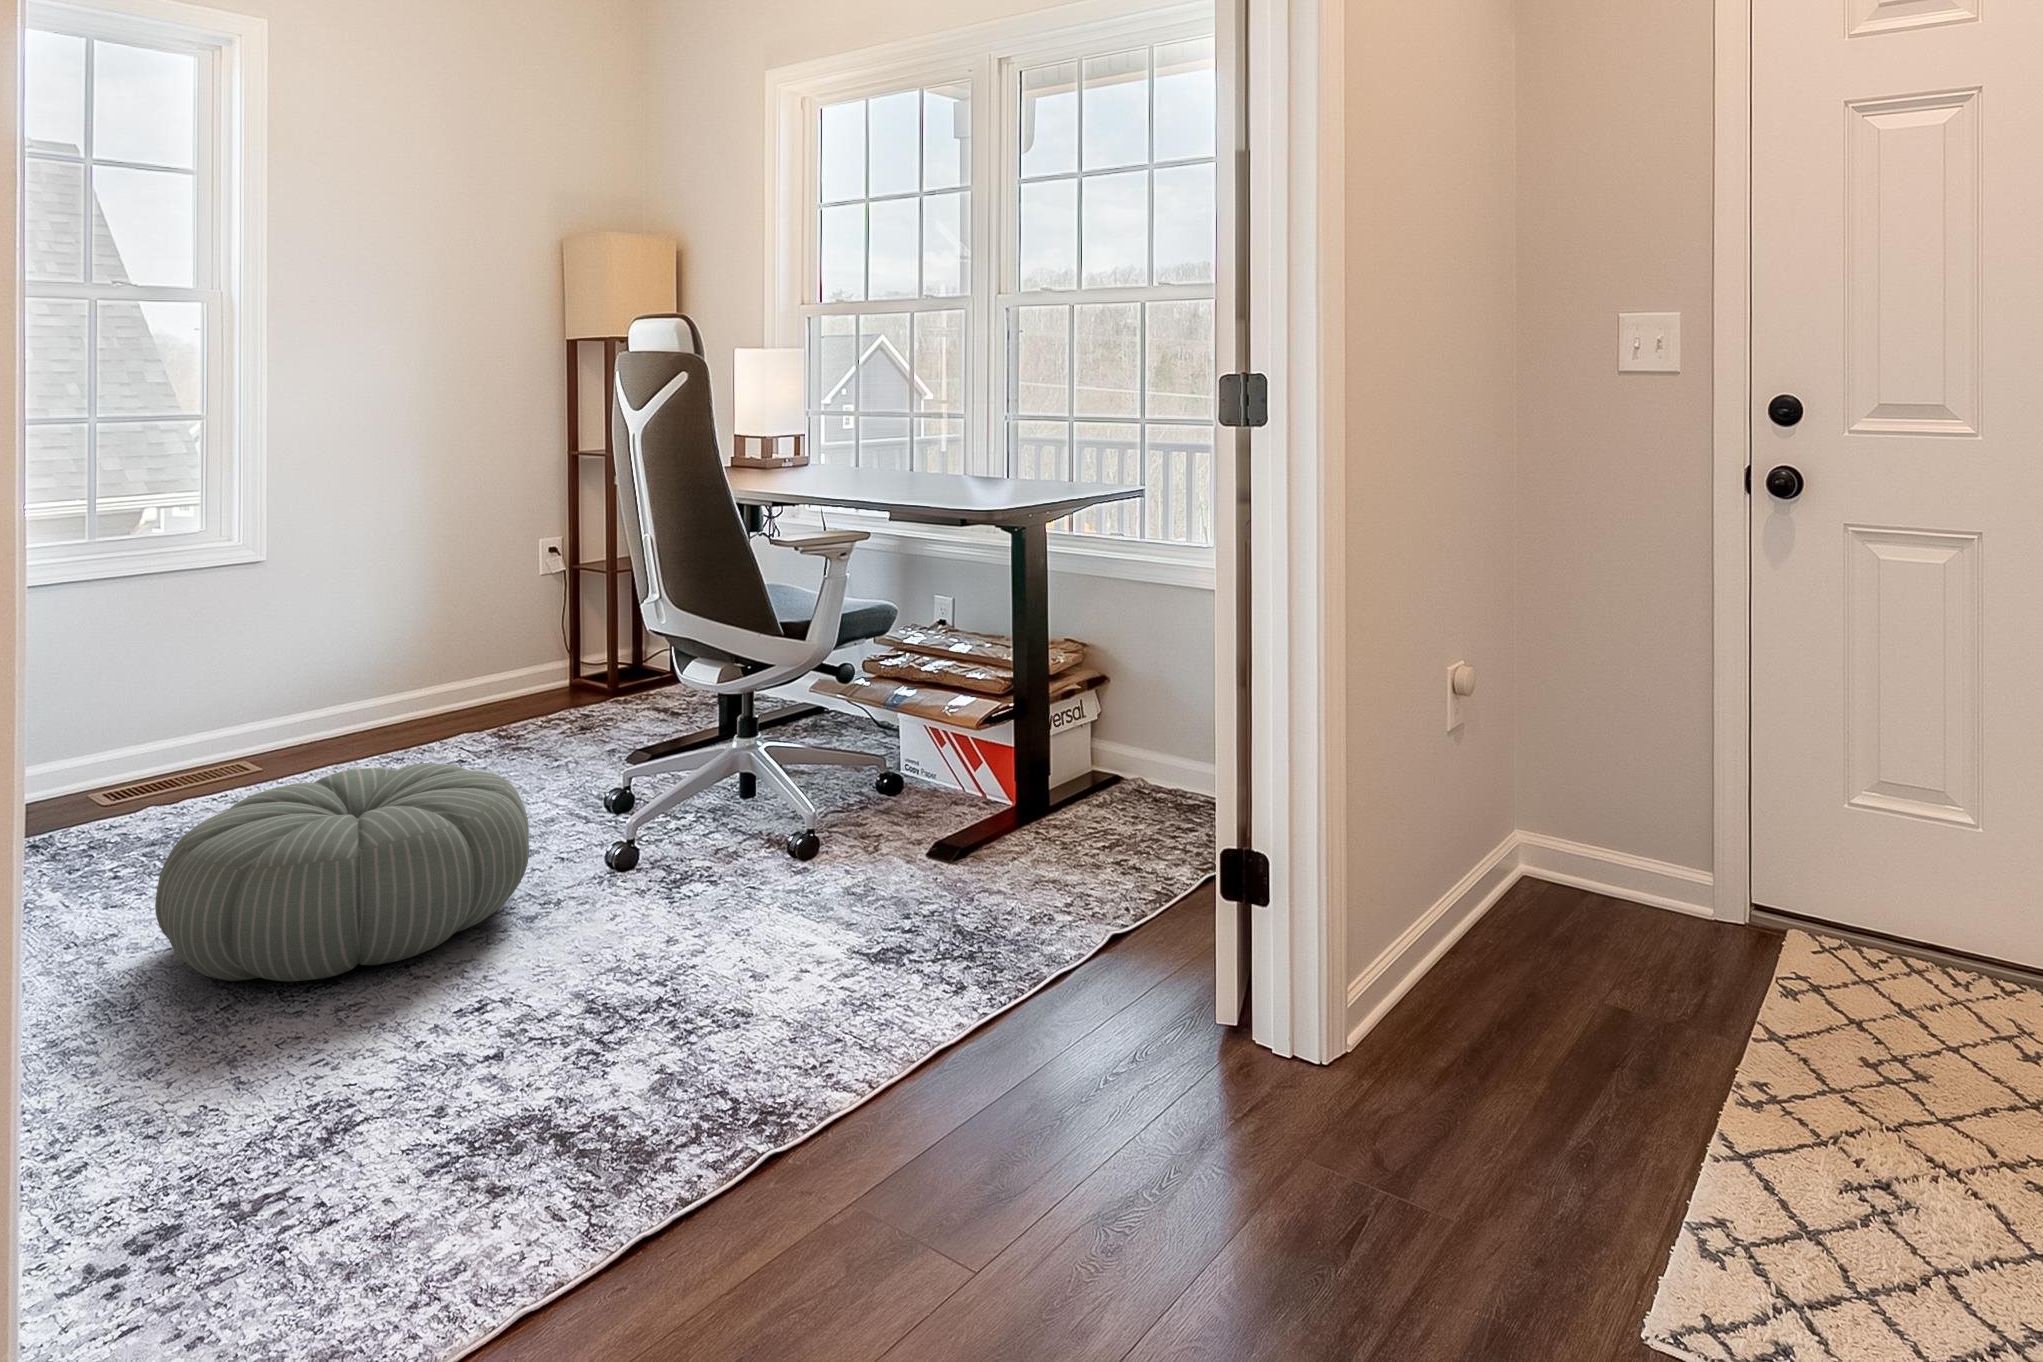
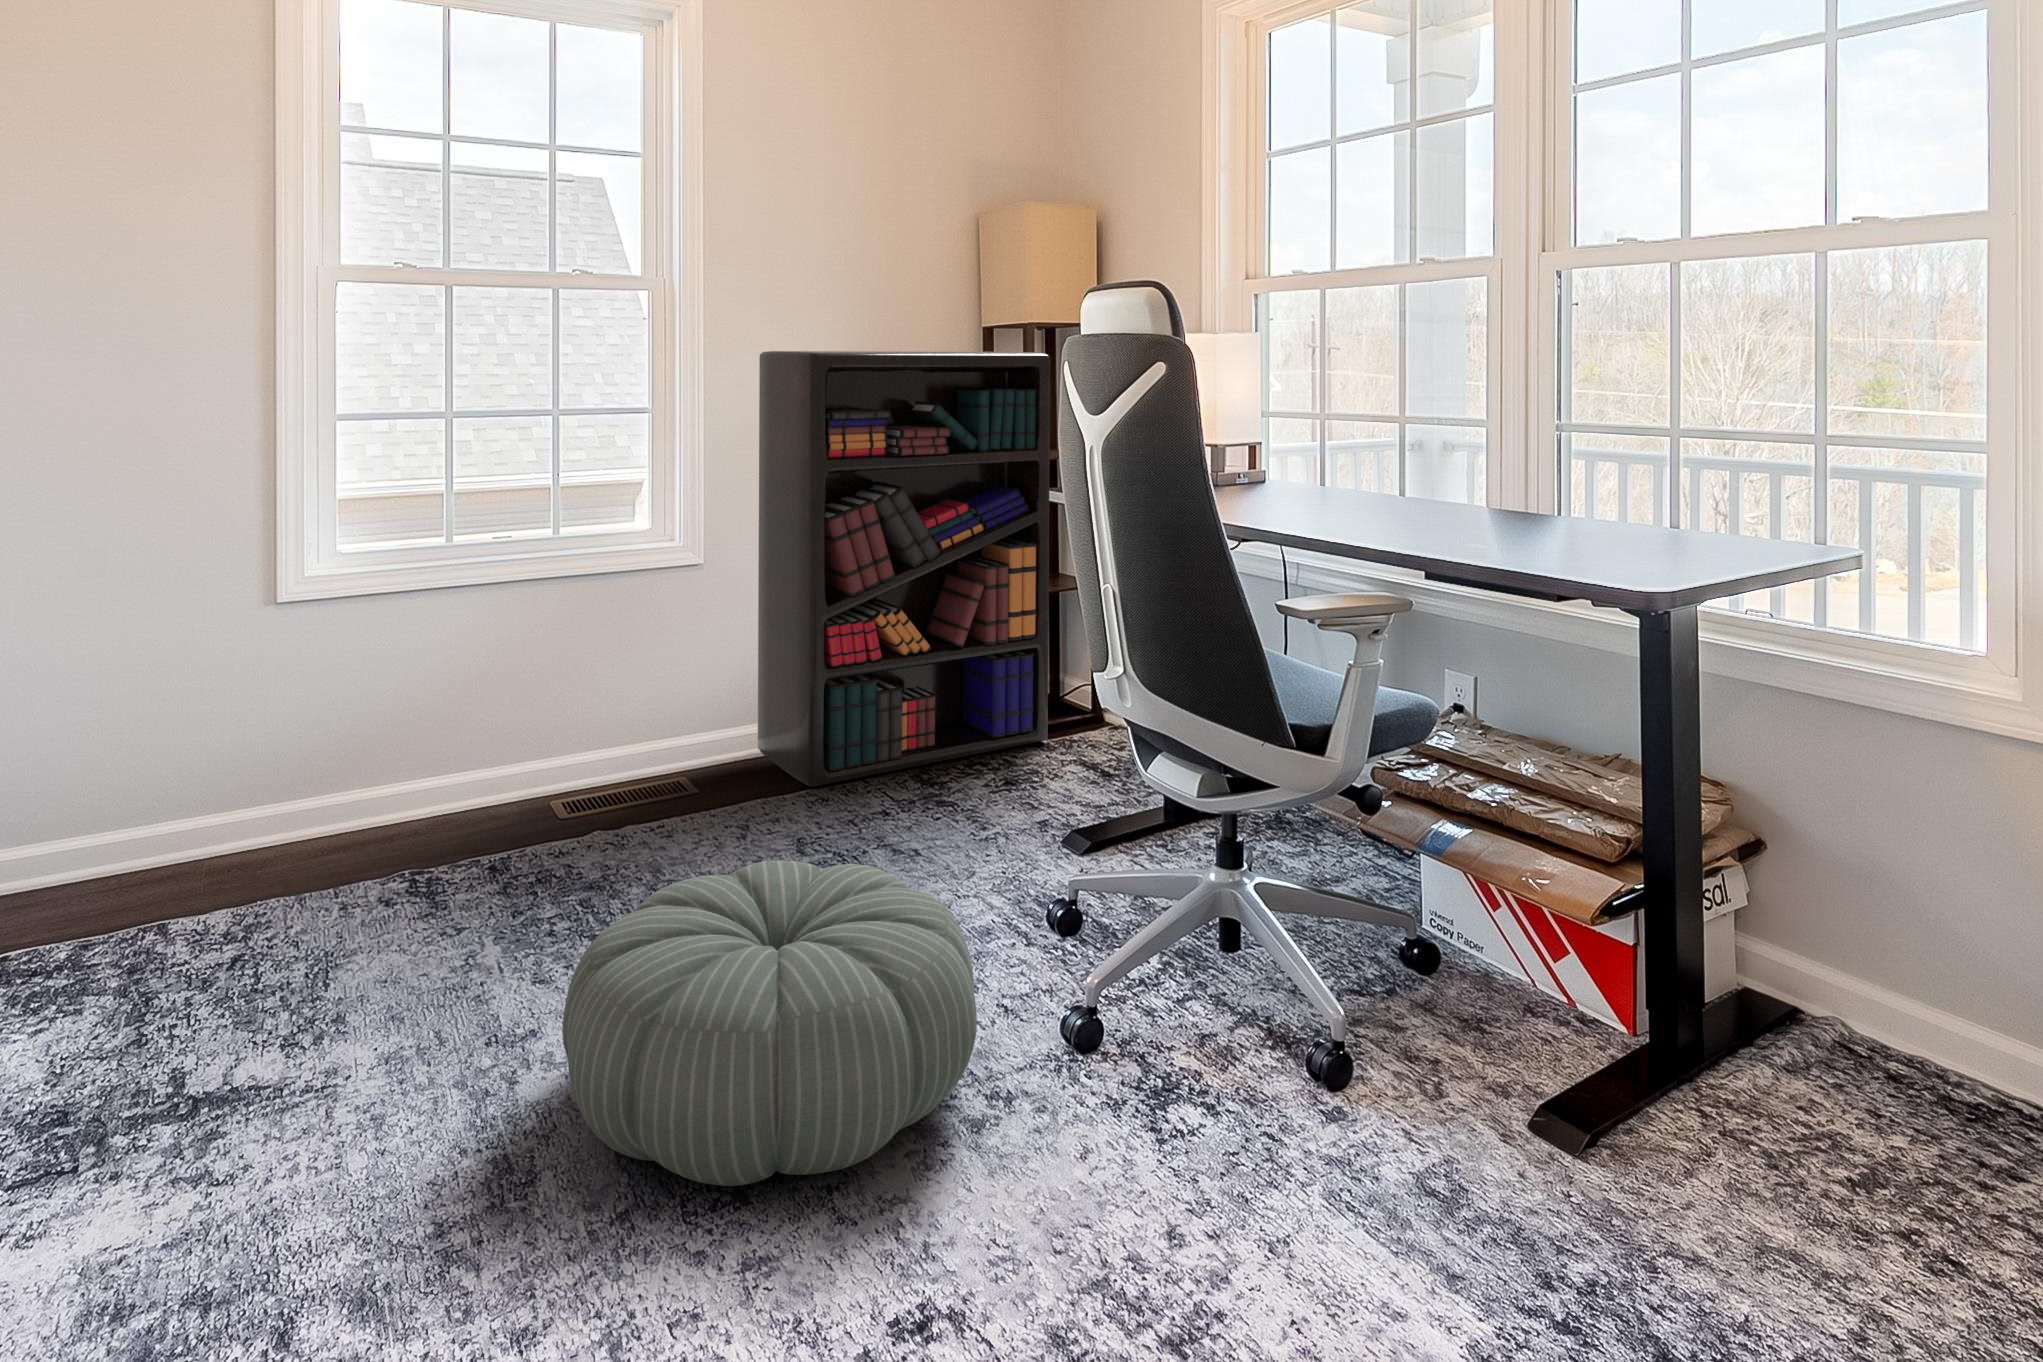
bookshelf: none [328,364,623,752] -> present [758,351,1050,787]

